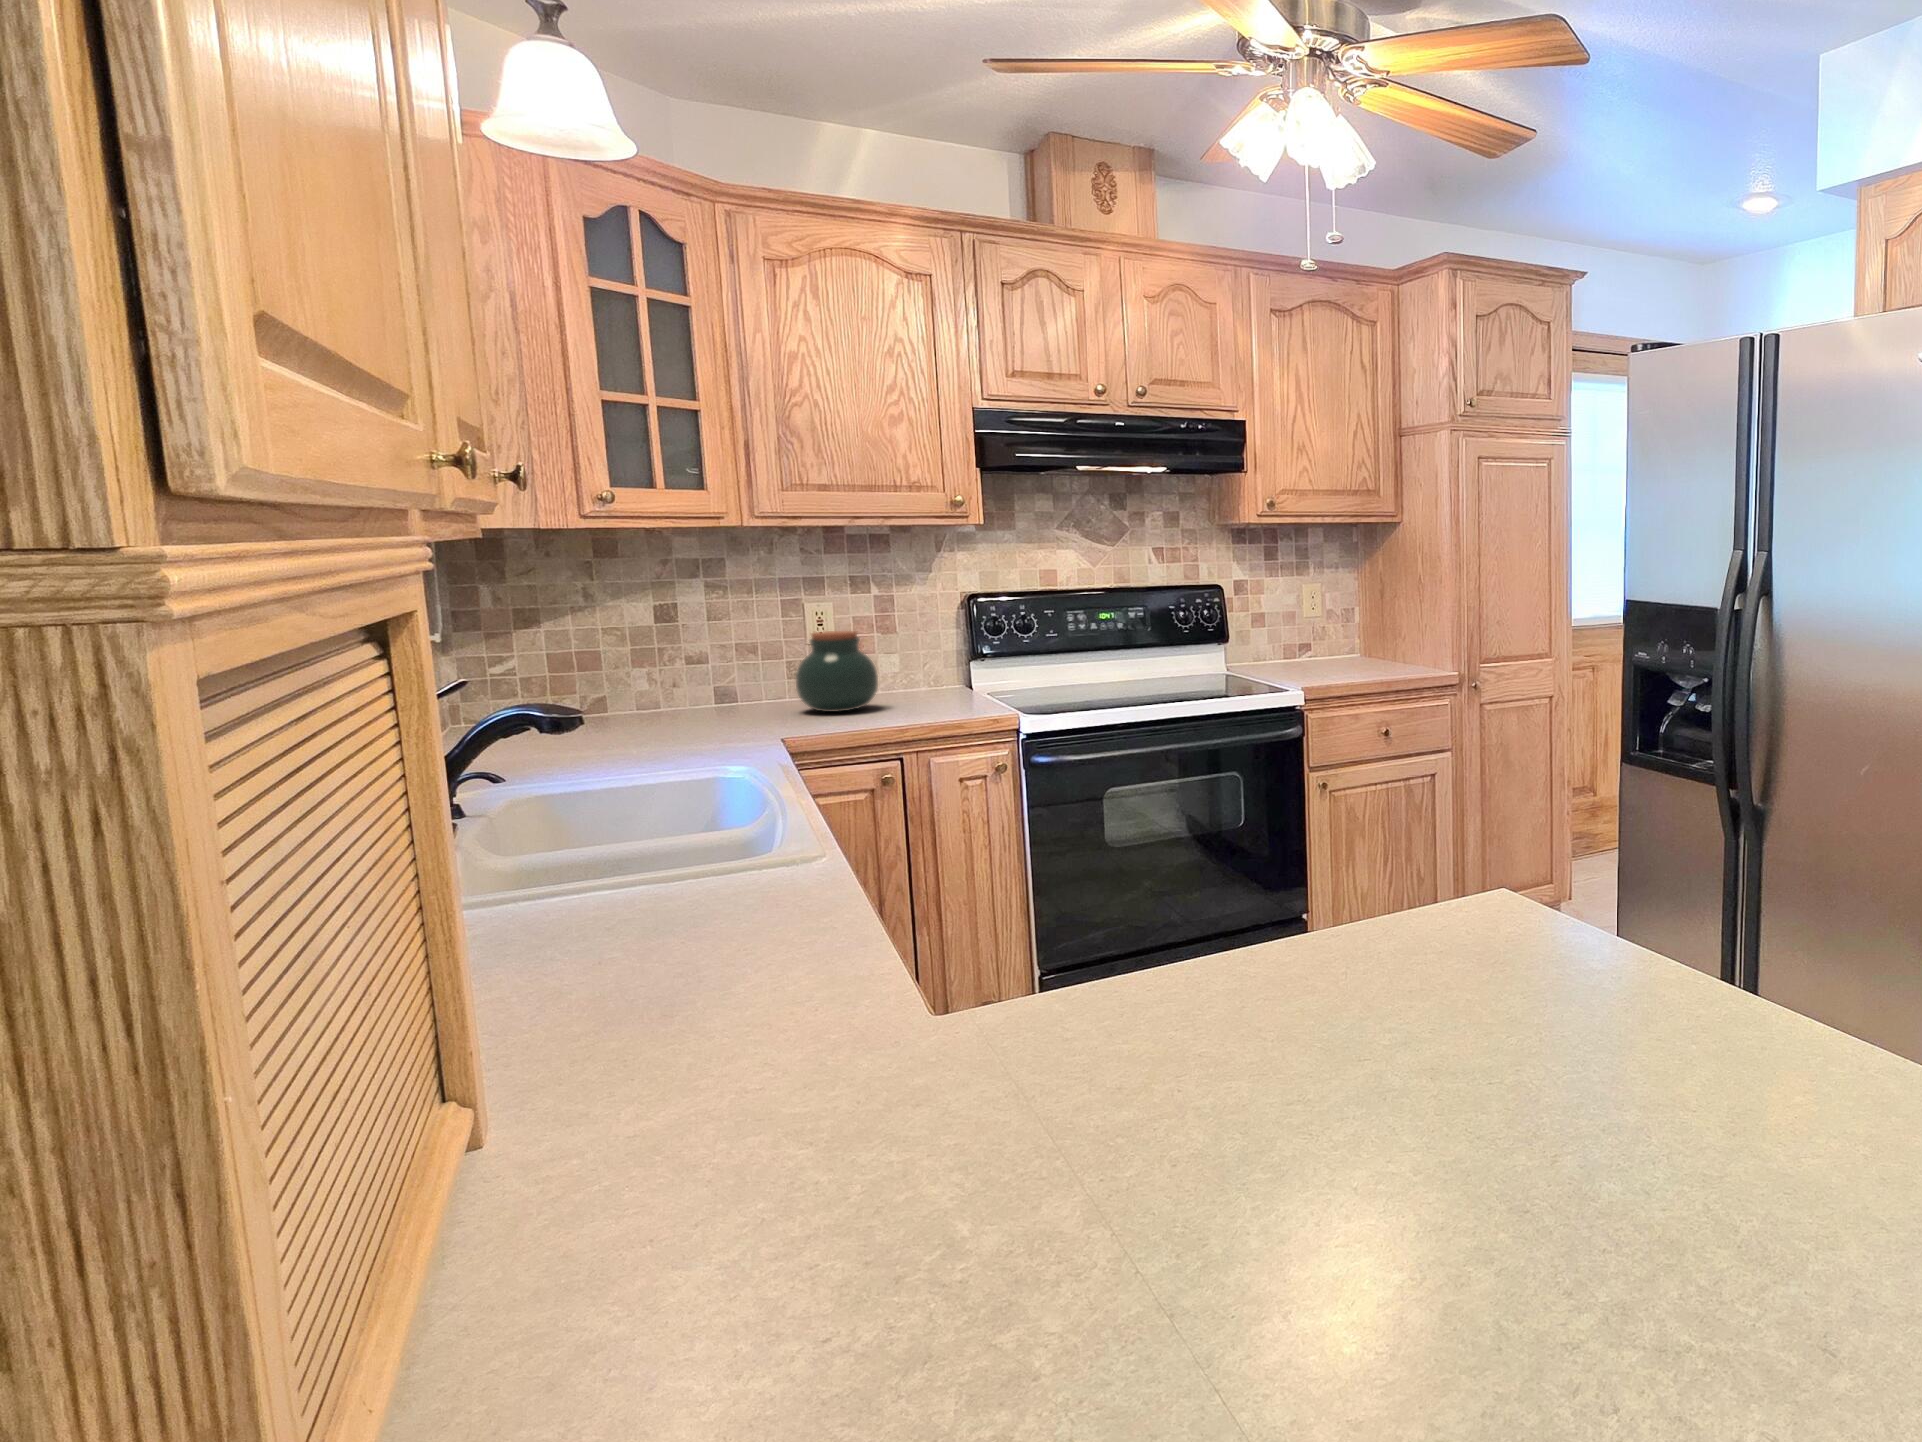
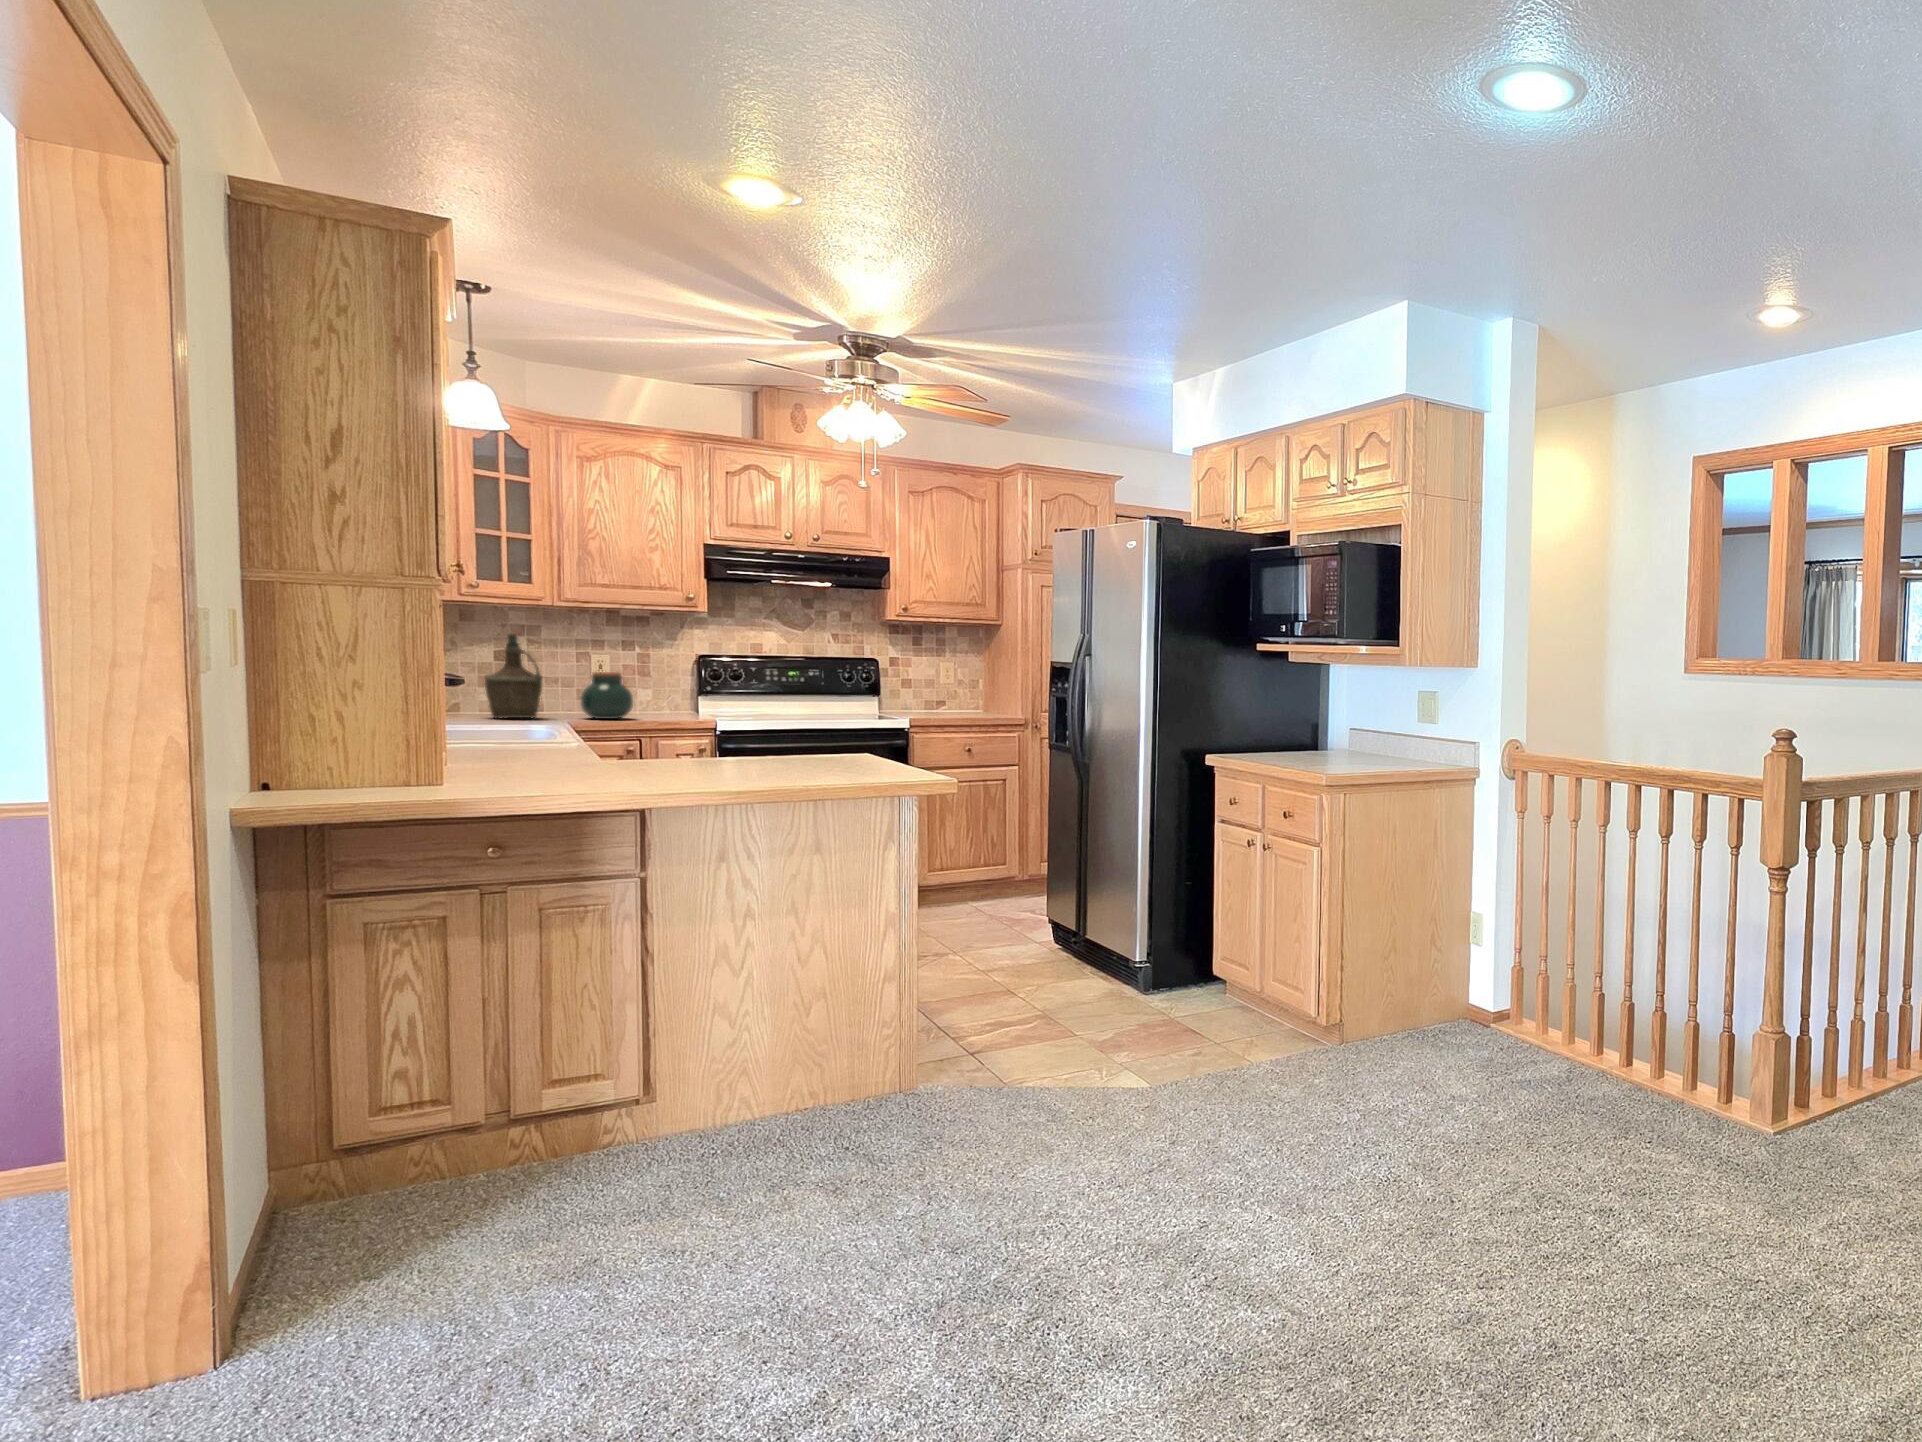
bottle: none [637,576,735,726] -> present [485,633,543,718]

